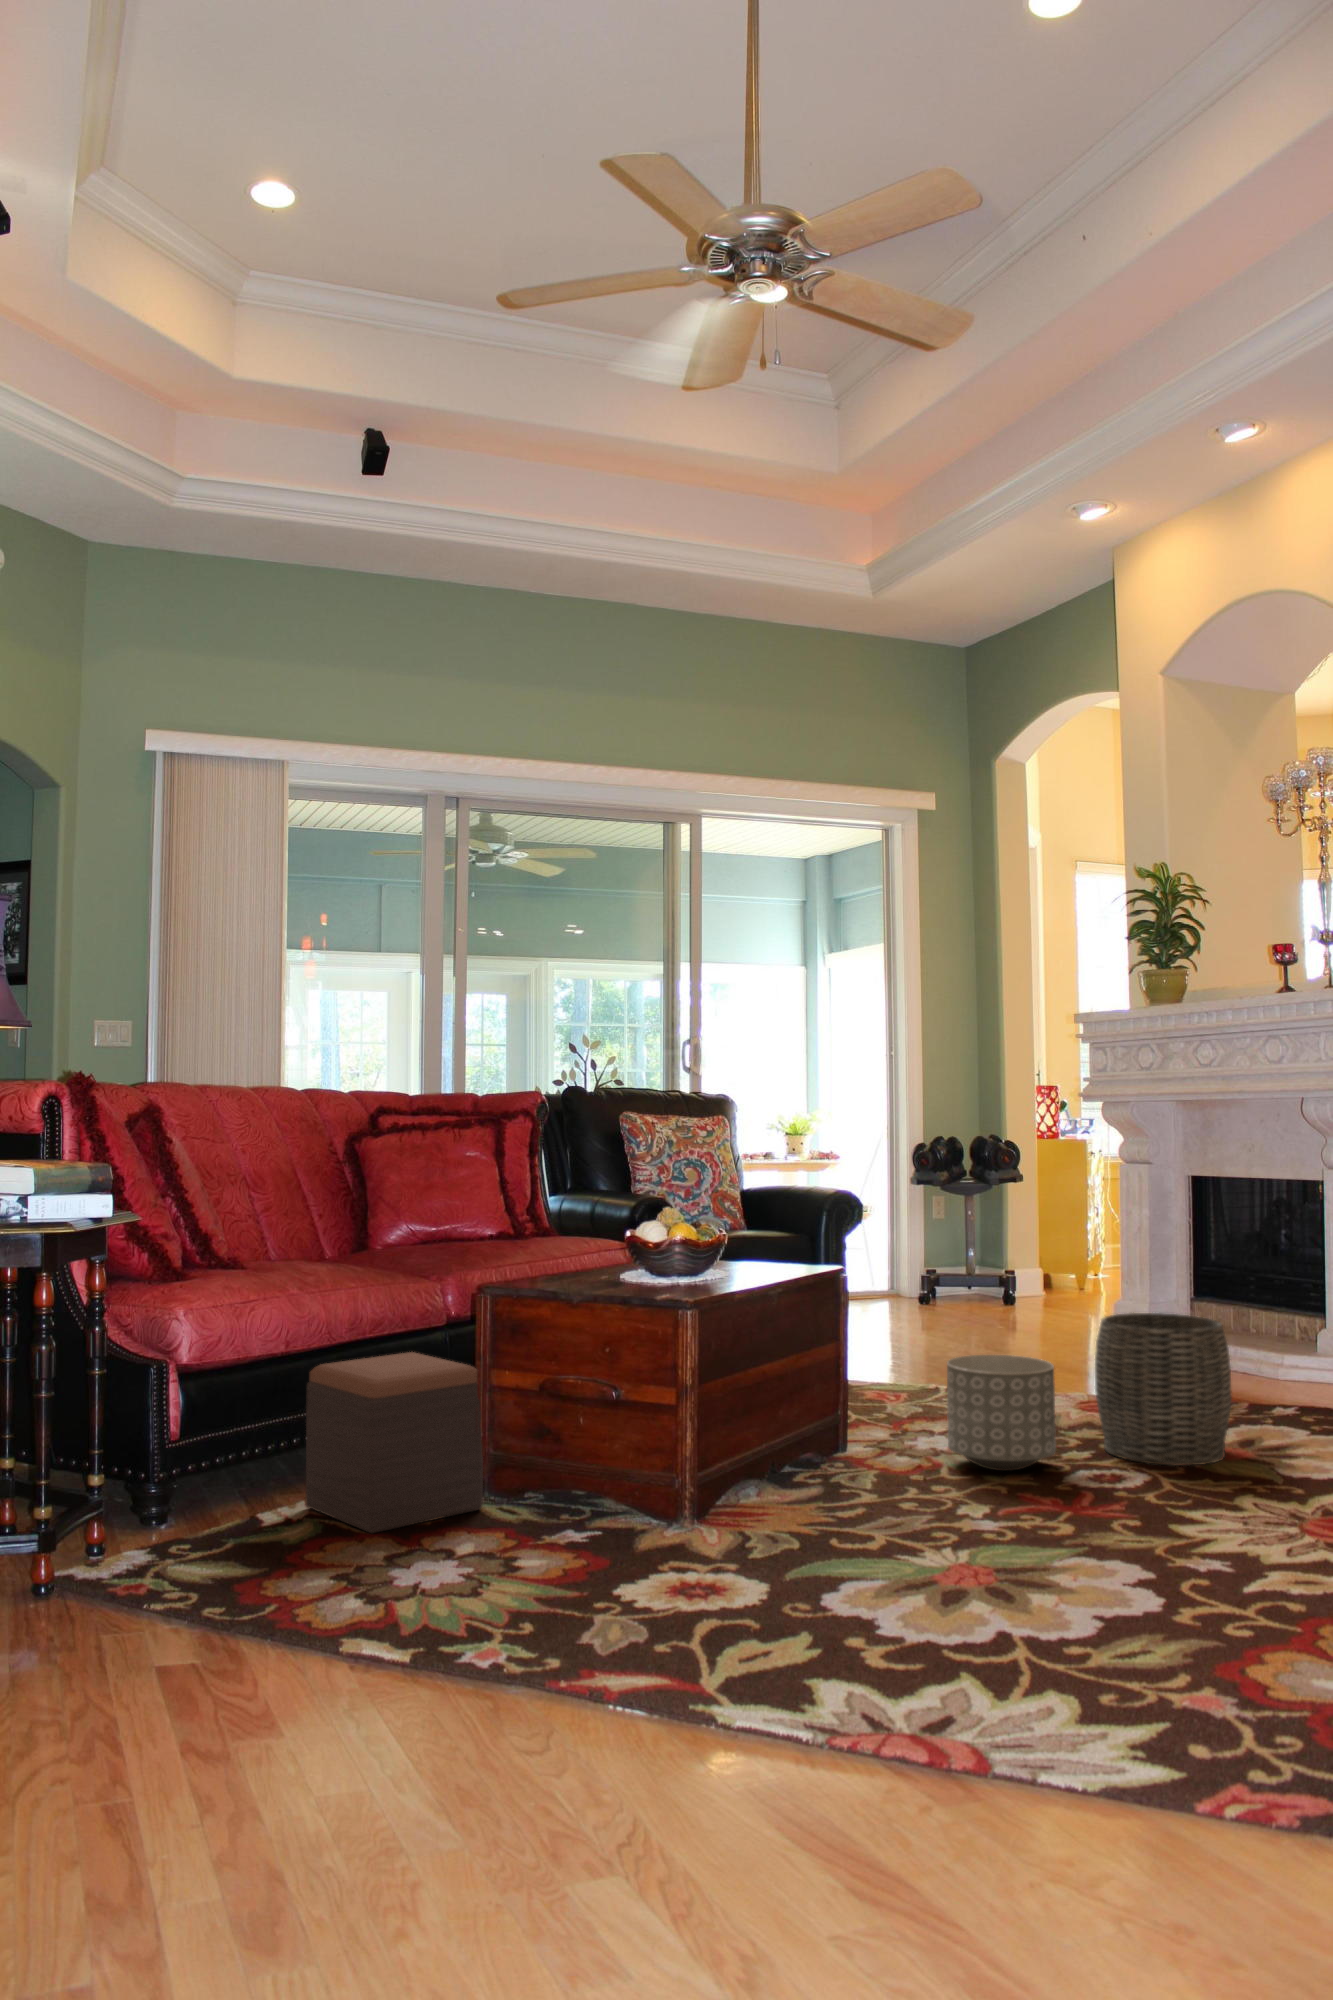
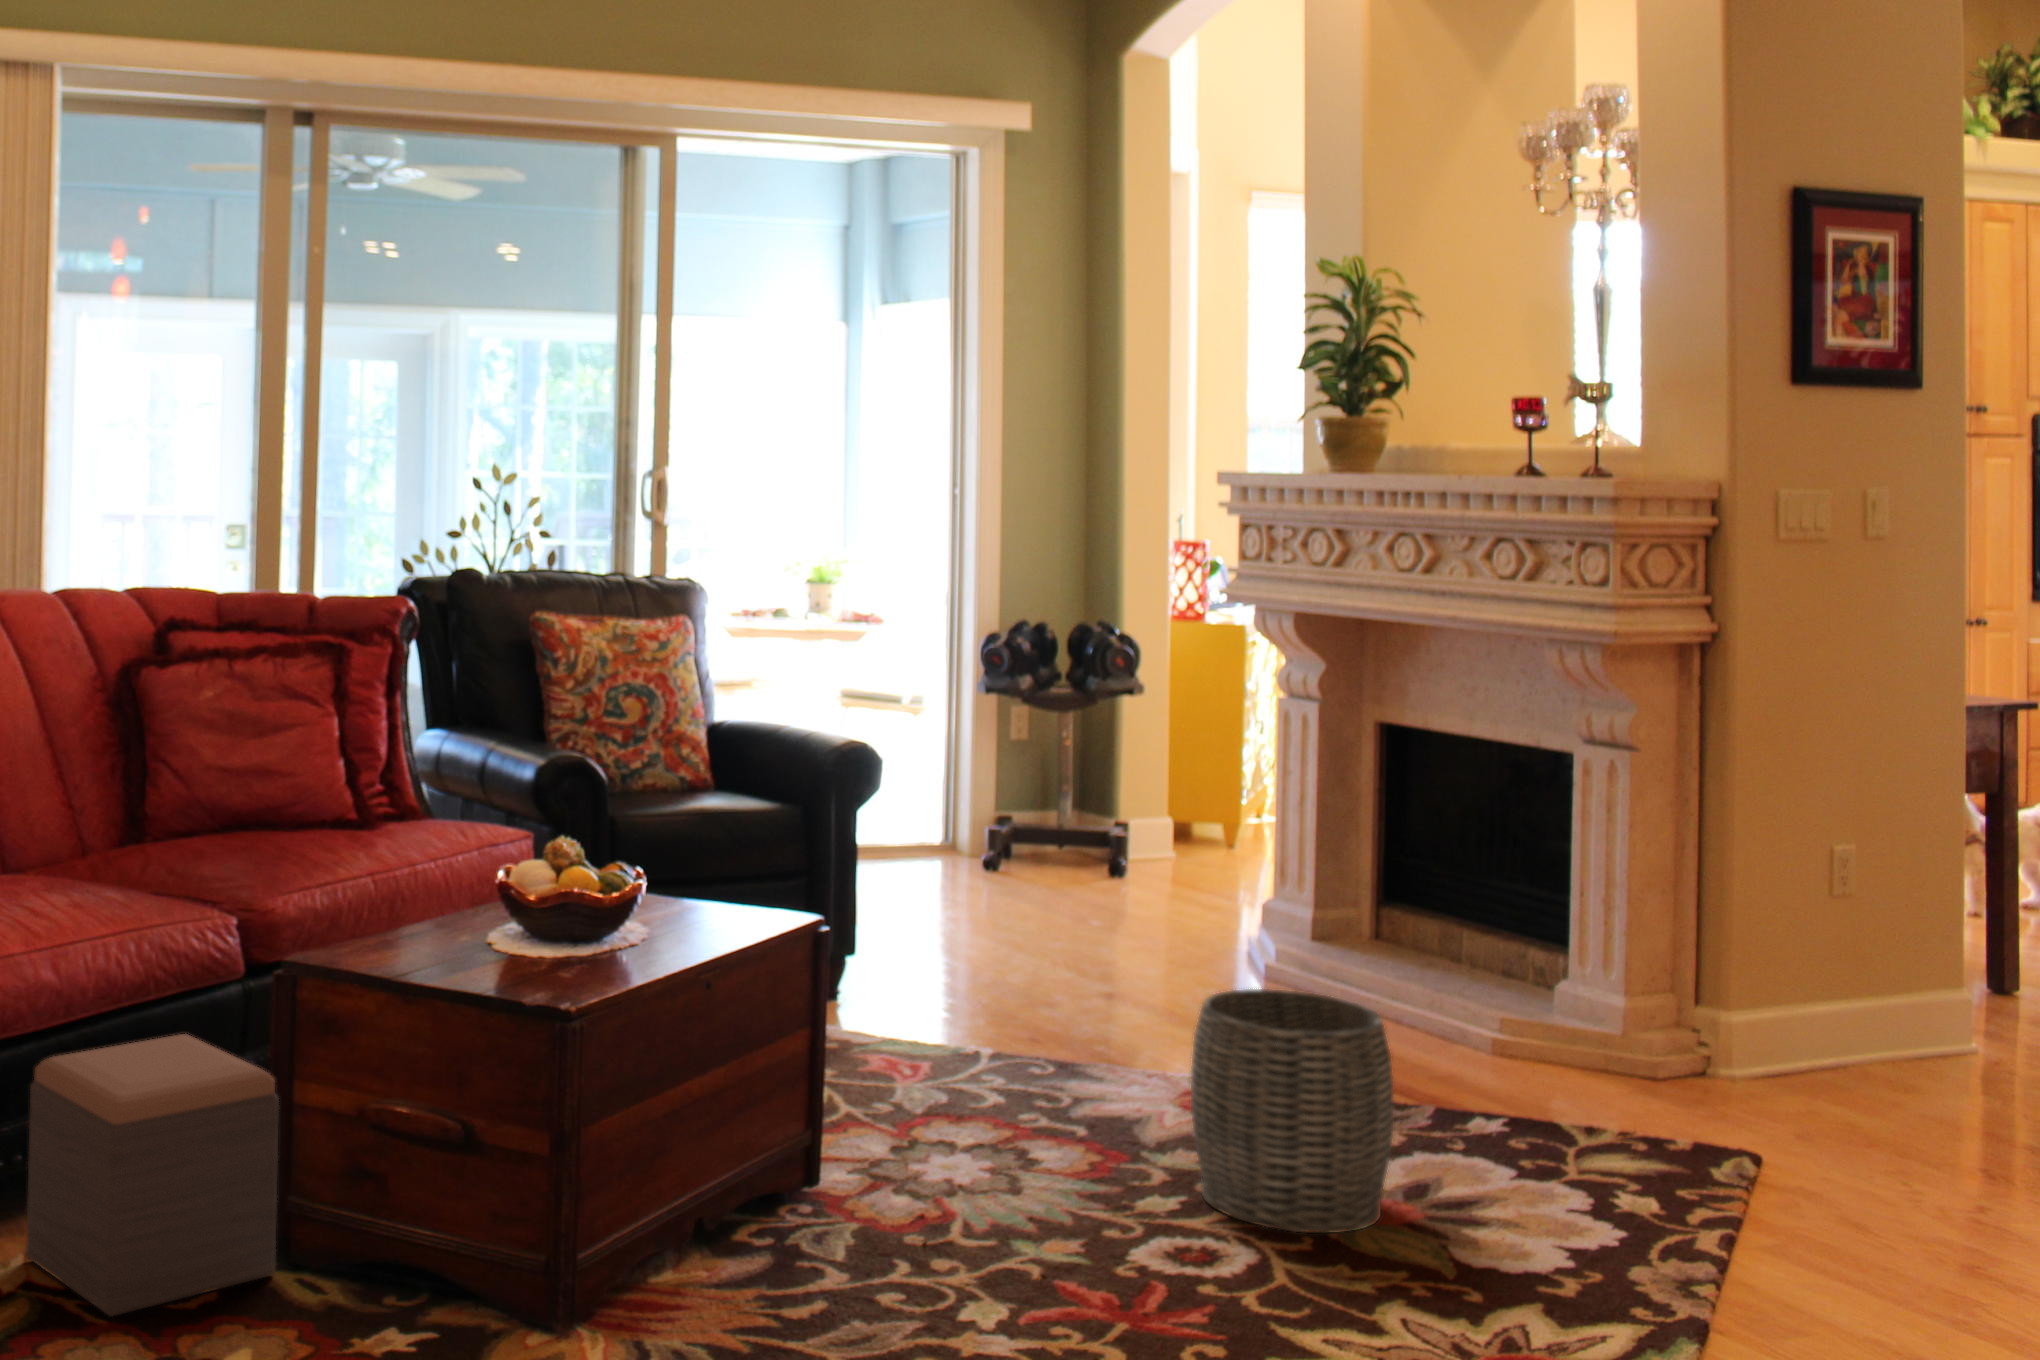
planter: present [947,1355,1056,1471] -> none [965,1050,1124,1232]

